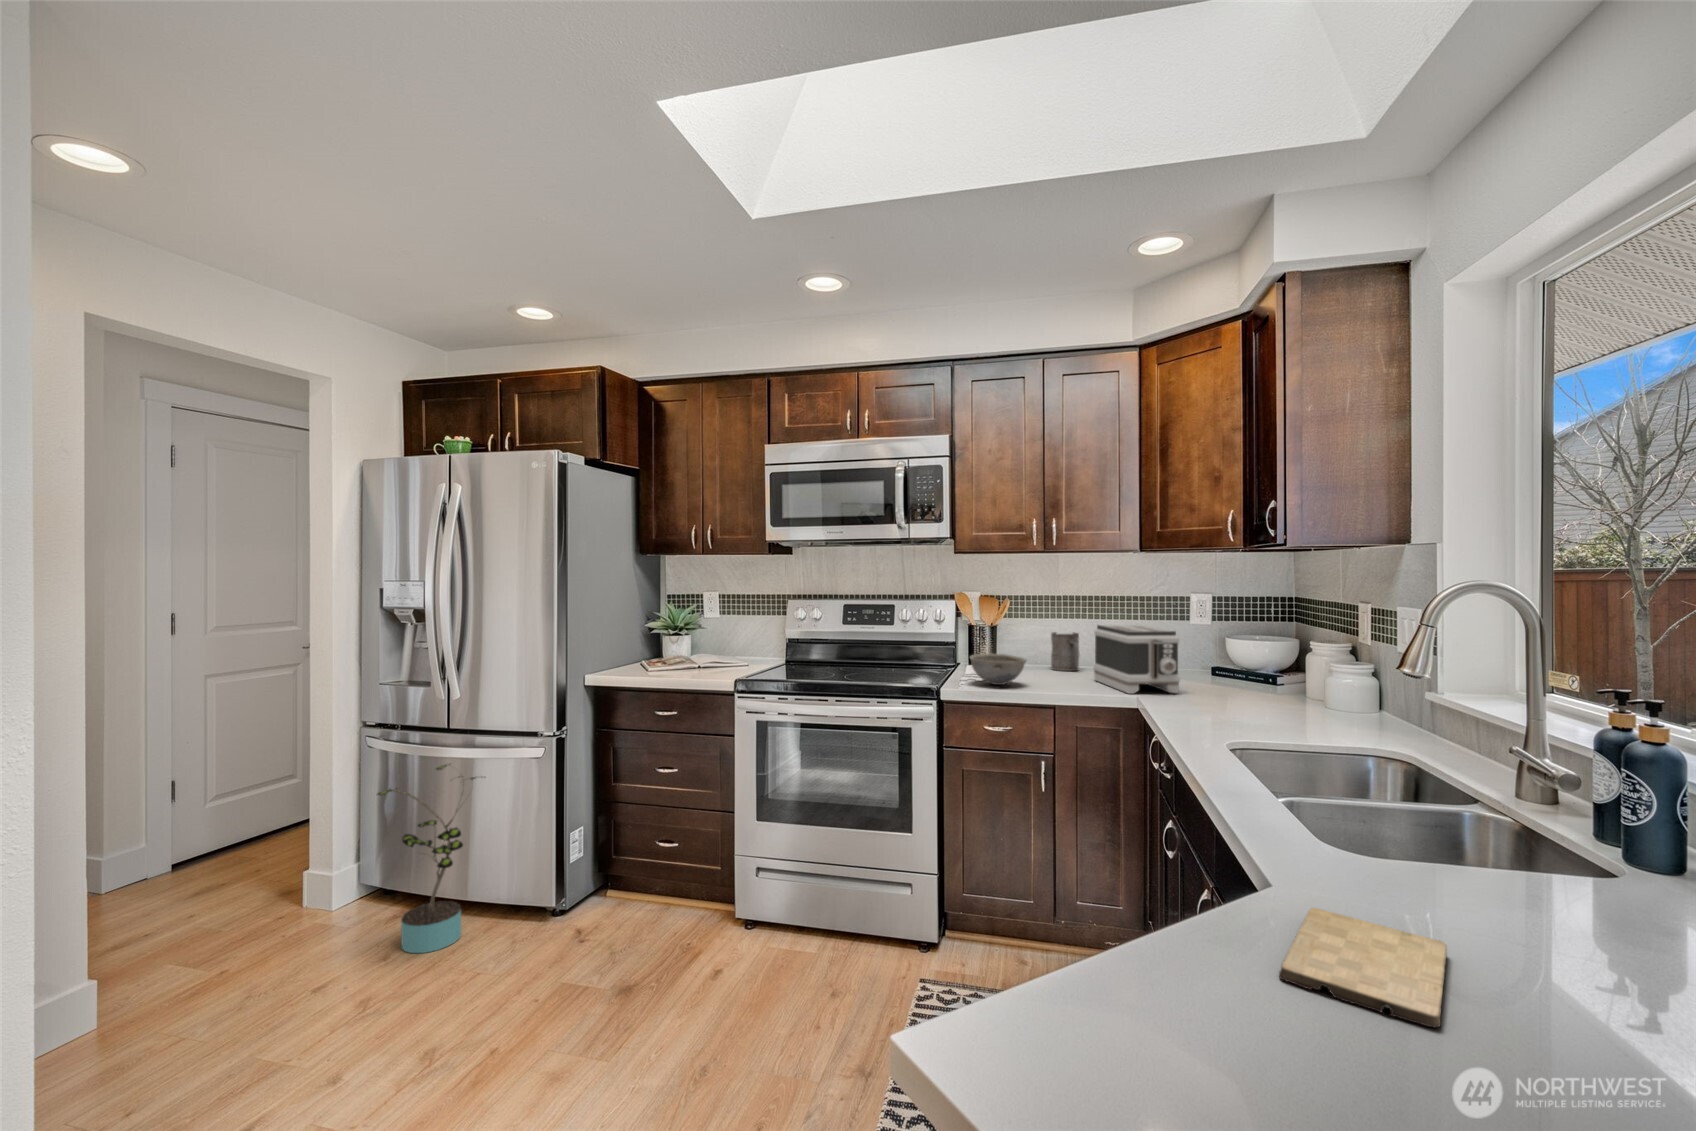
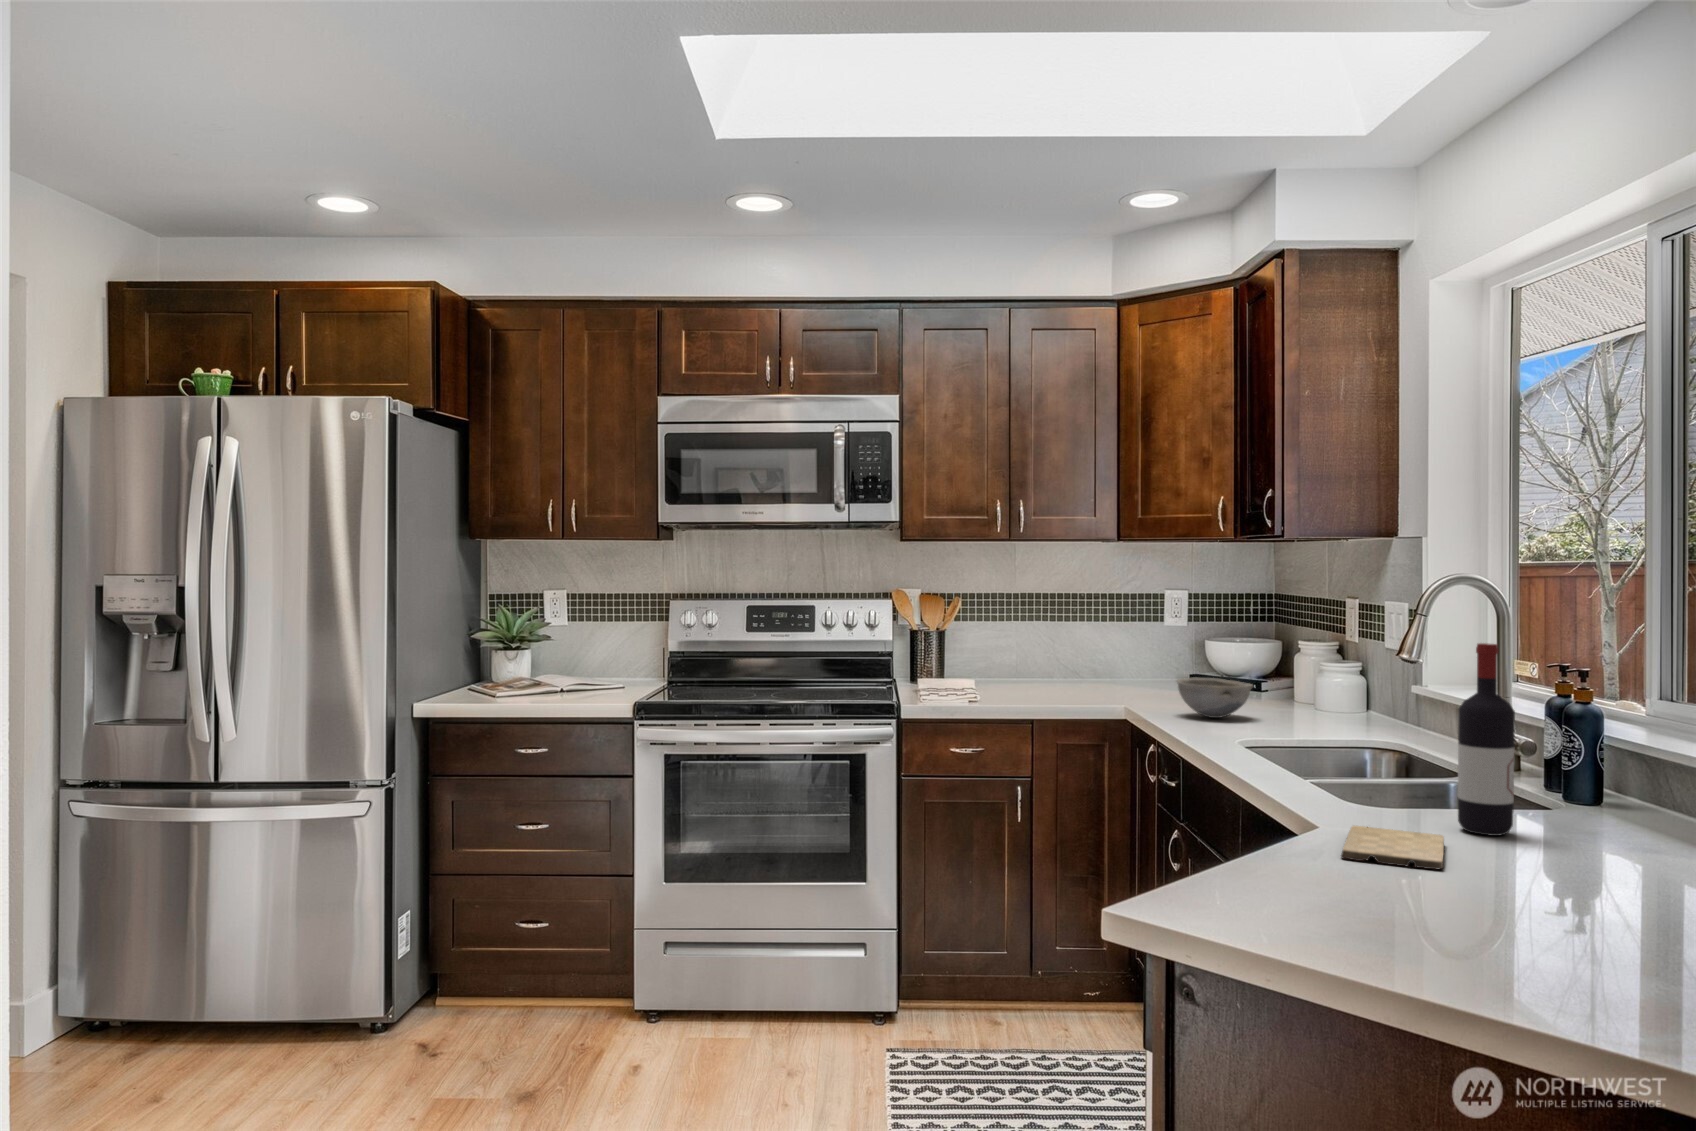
toaster: present [1093,624,1180,694] -> none [1064,627,1167,705]
mug: present [1051,632,1079,671] -> none [1007,638,1042,685]
bowl: present [970,654,1026,685] -> present [1177,677,1253,718]
wine bottle: none [1470,676,1560,941] -> present [1458,643,1515,836]
potted plant: present [378,765,475,953] -> none [143,828,297,1084]

